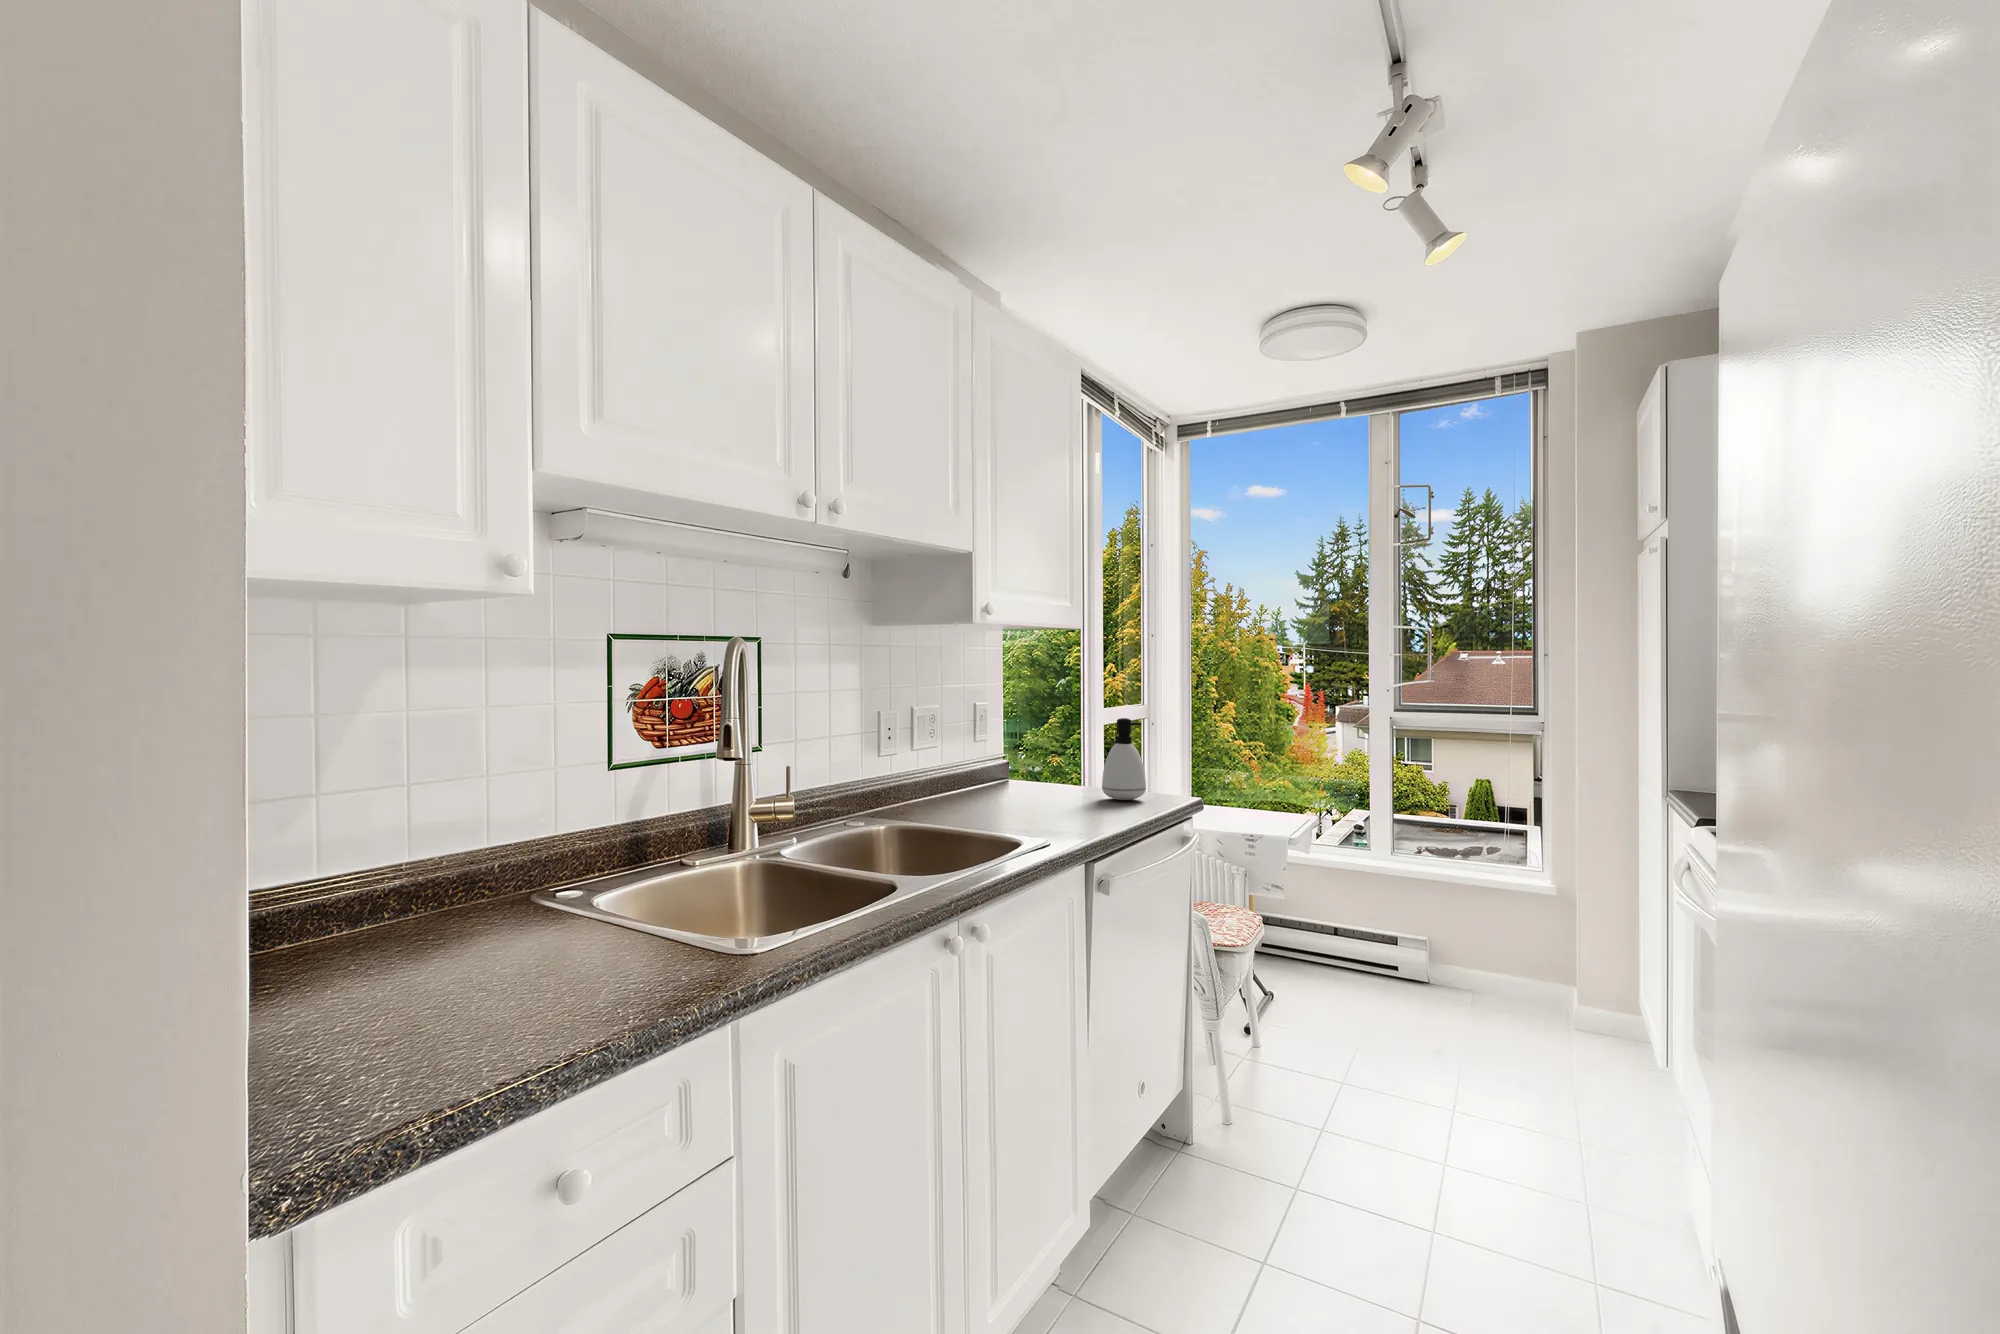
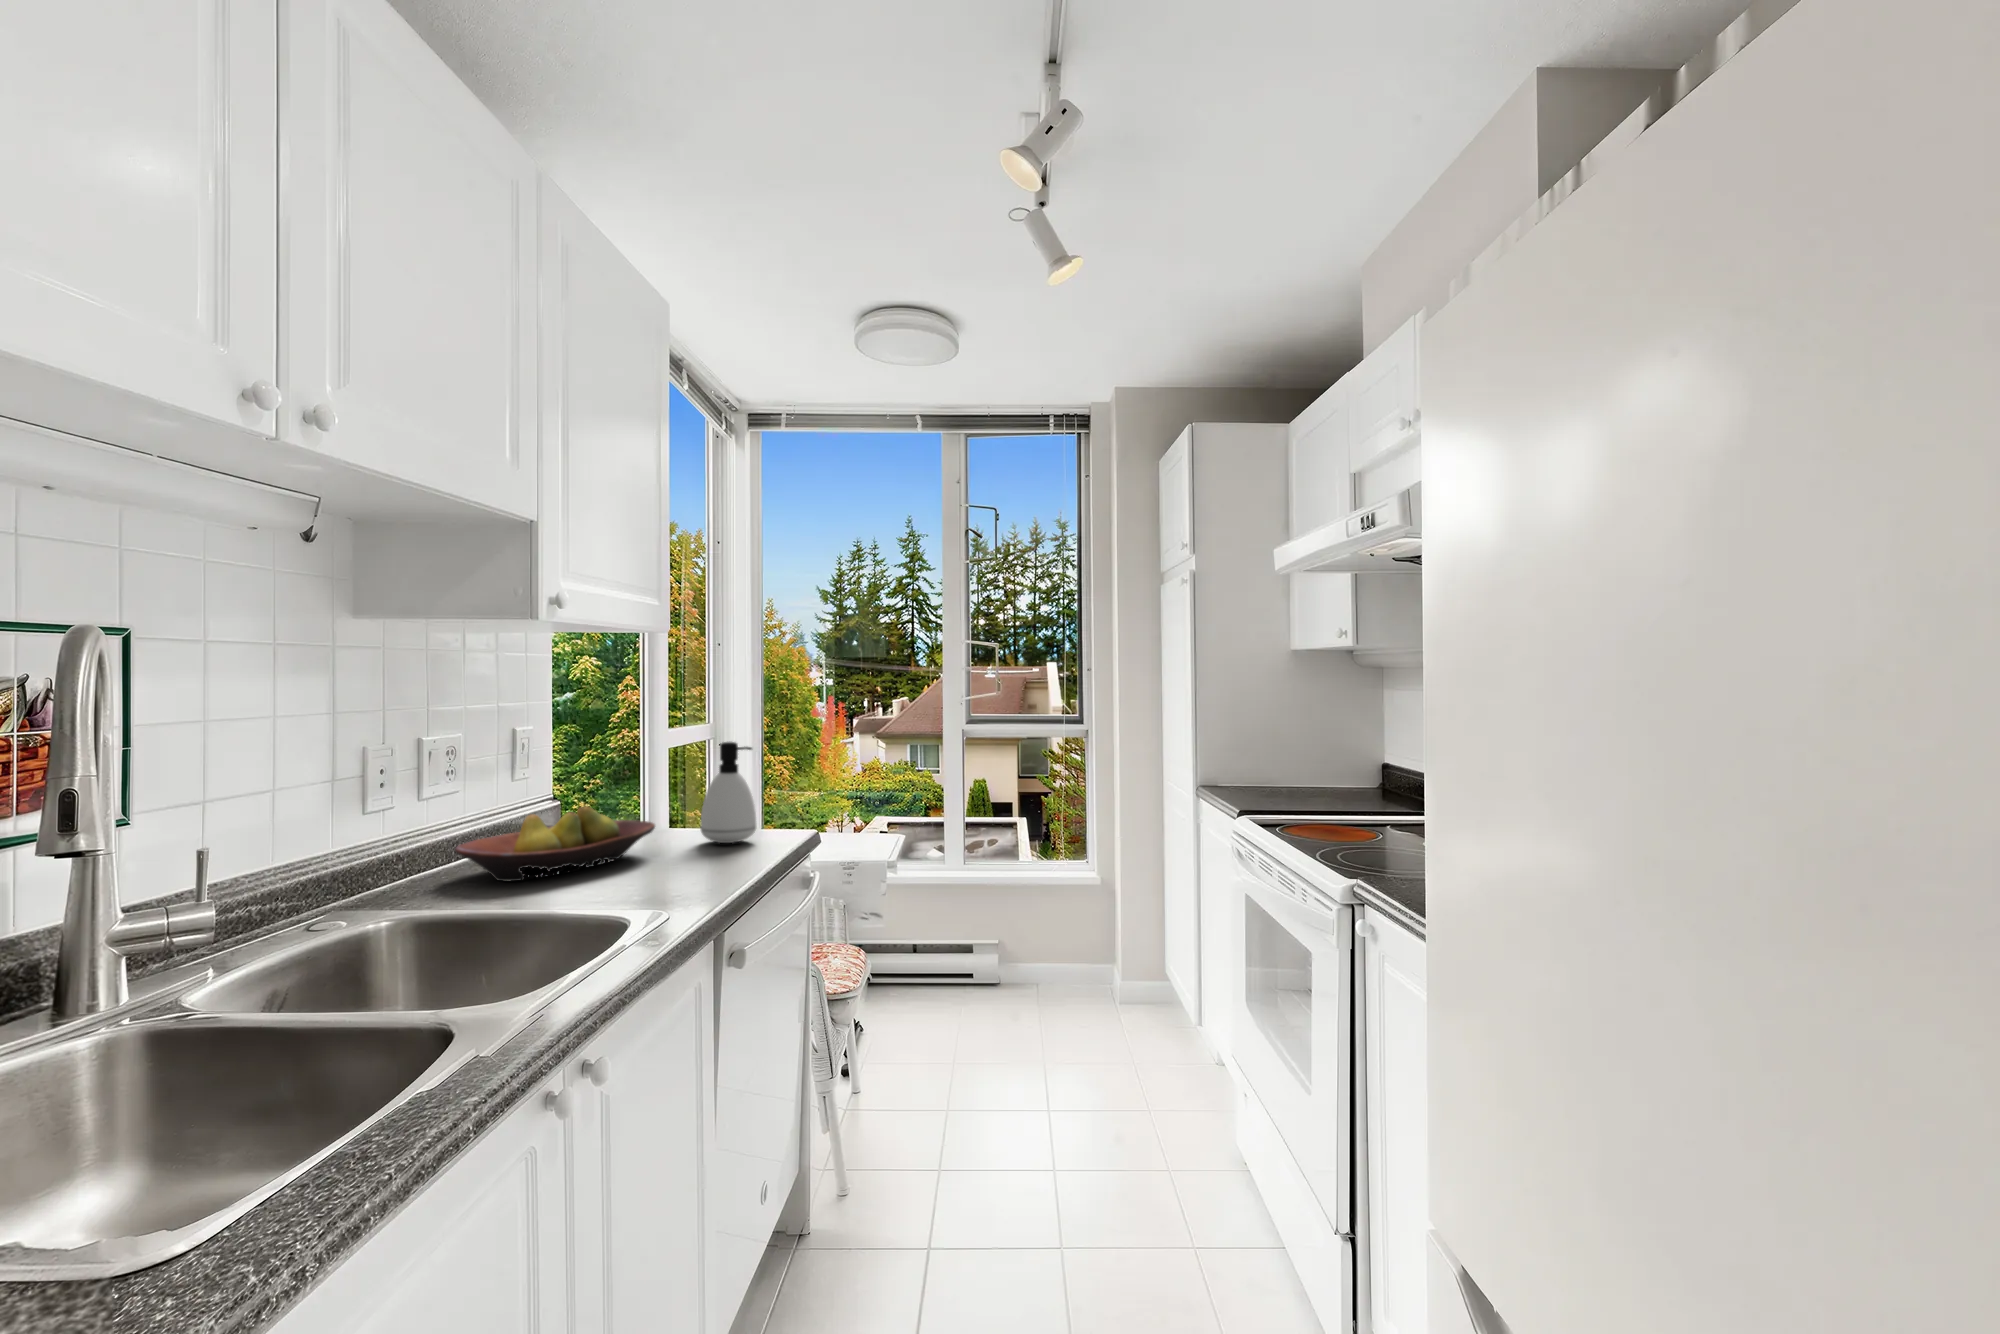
fruit bowl: none [928,763,1065,812] -> present [455,807,655,882]

